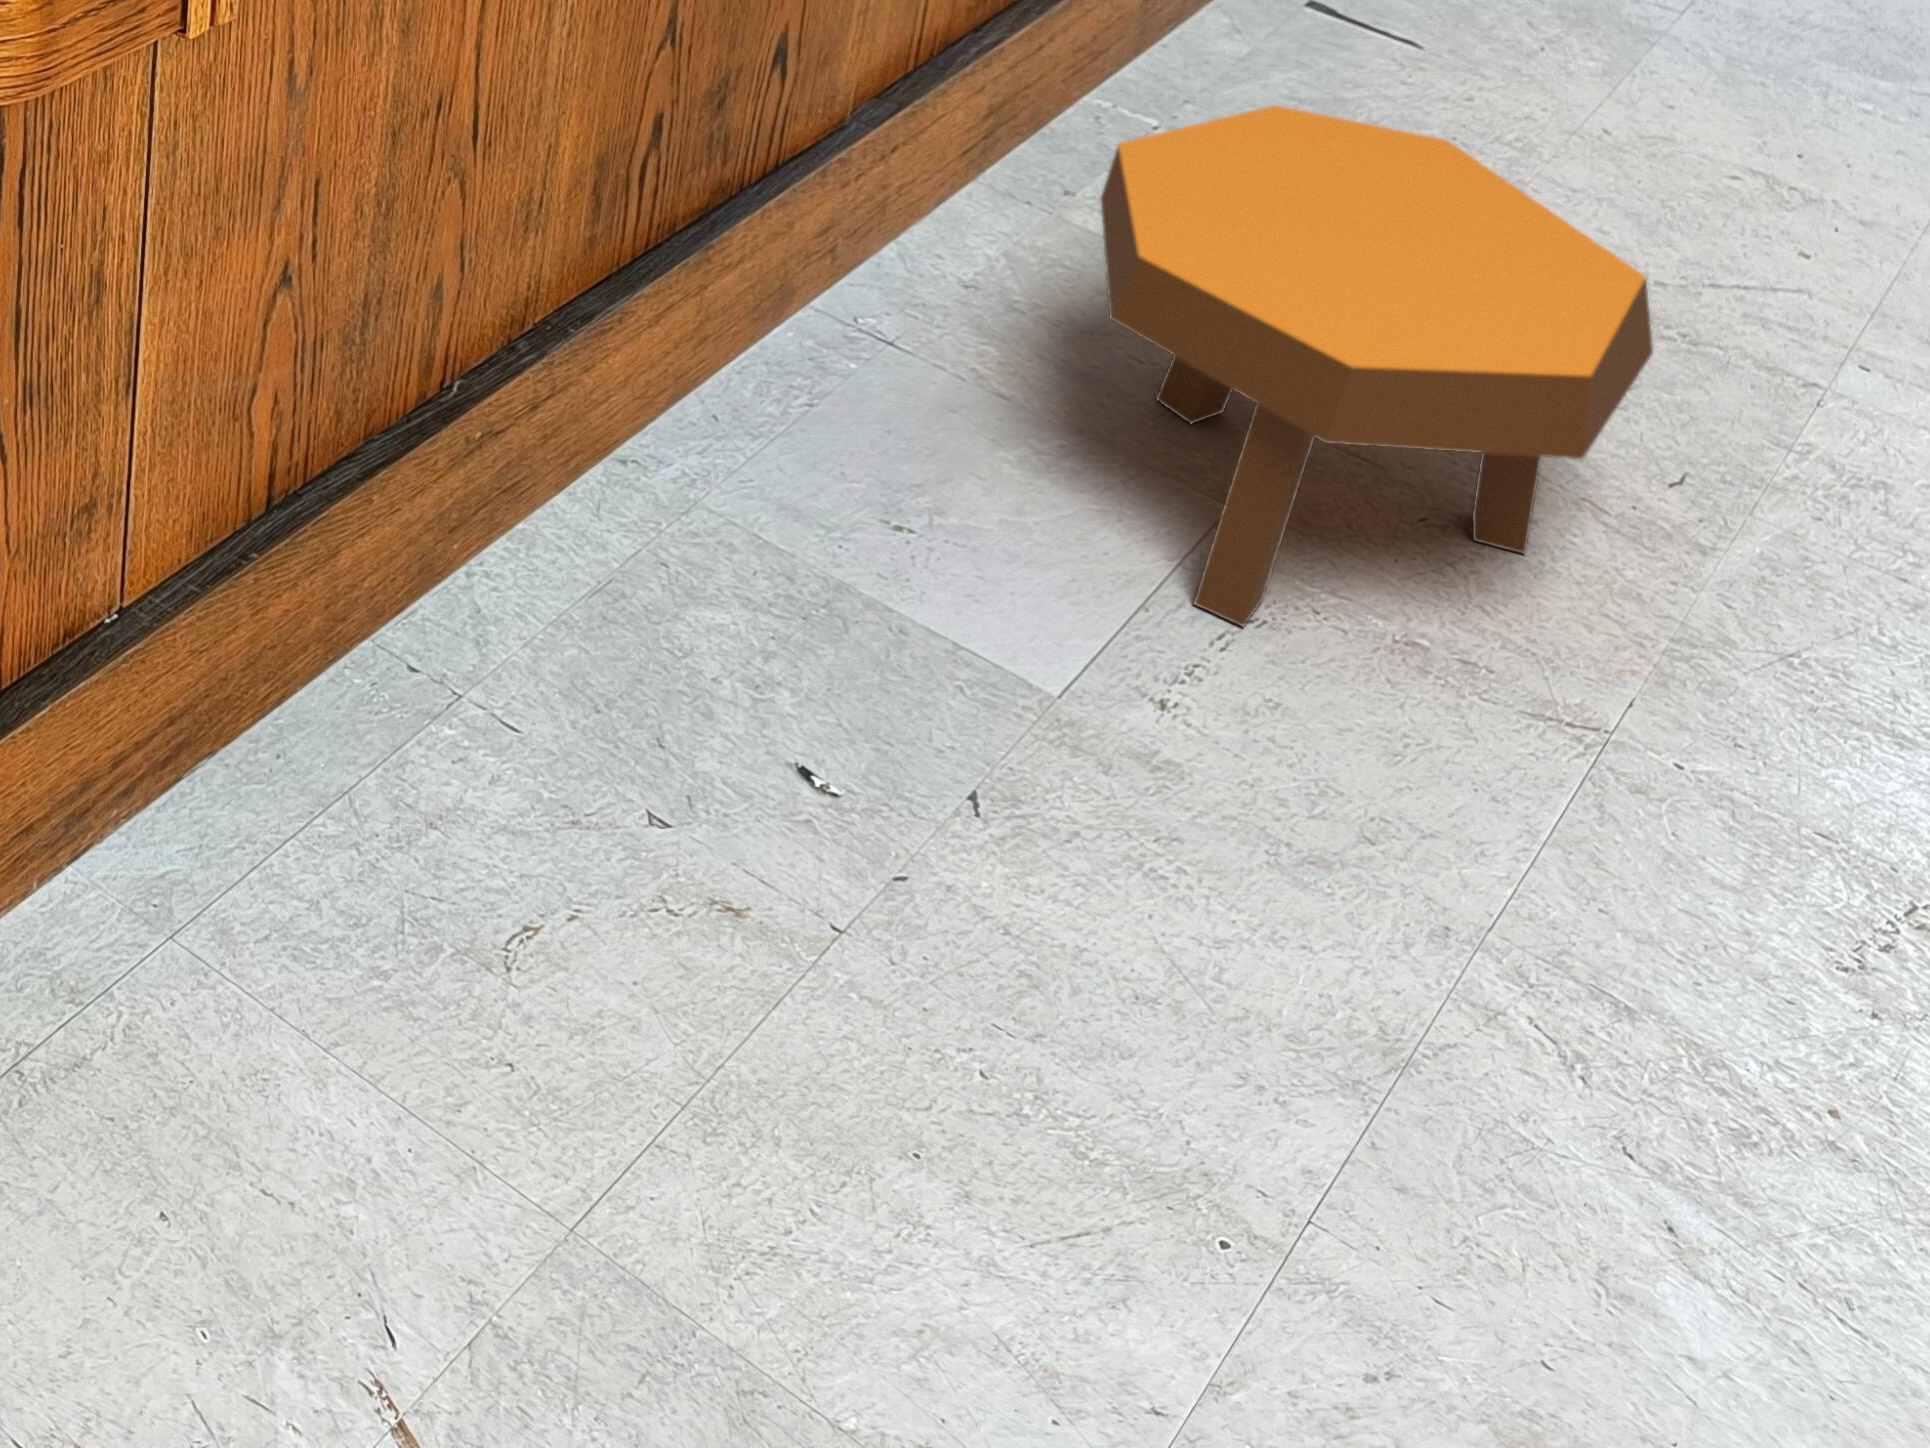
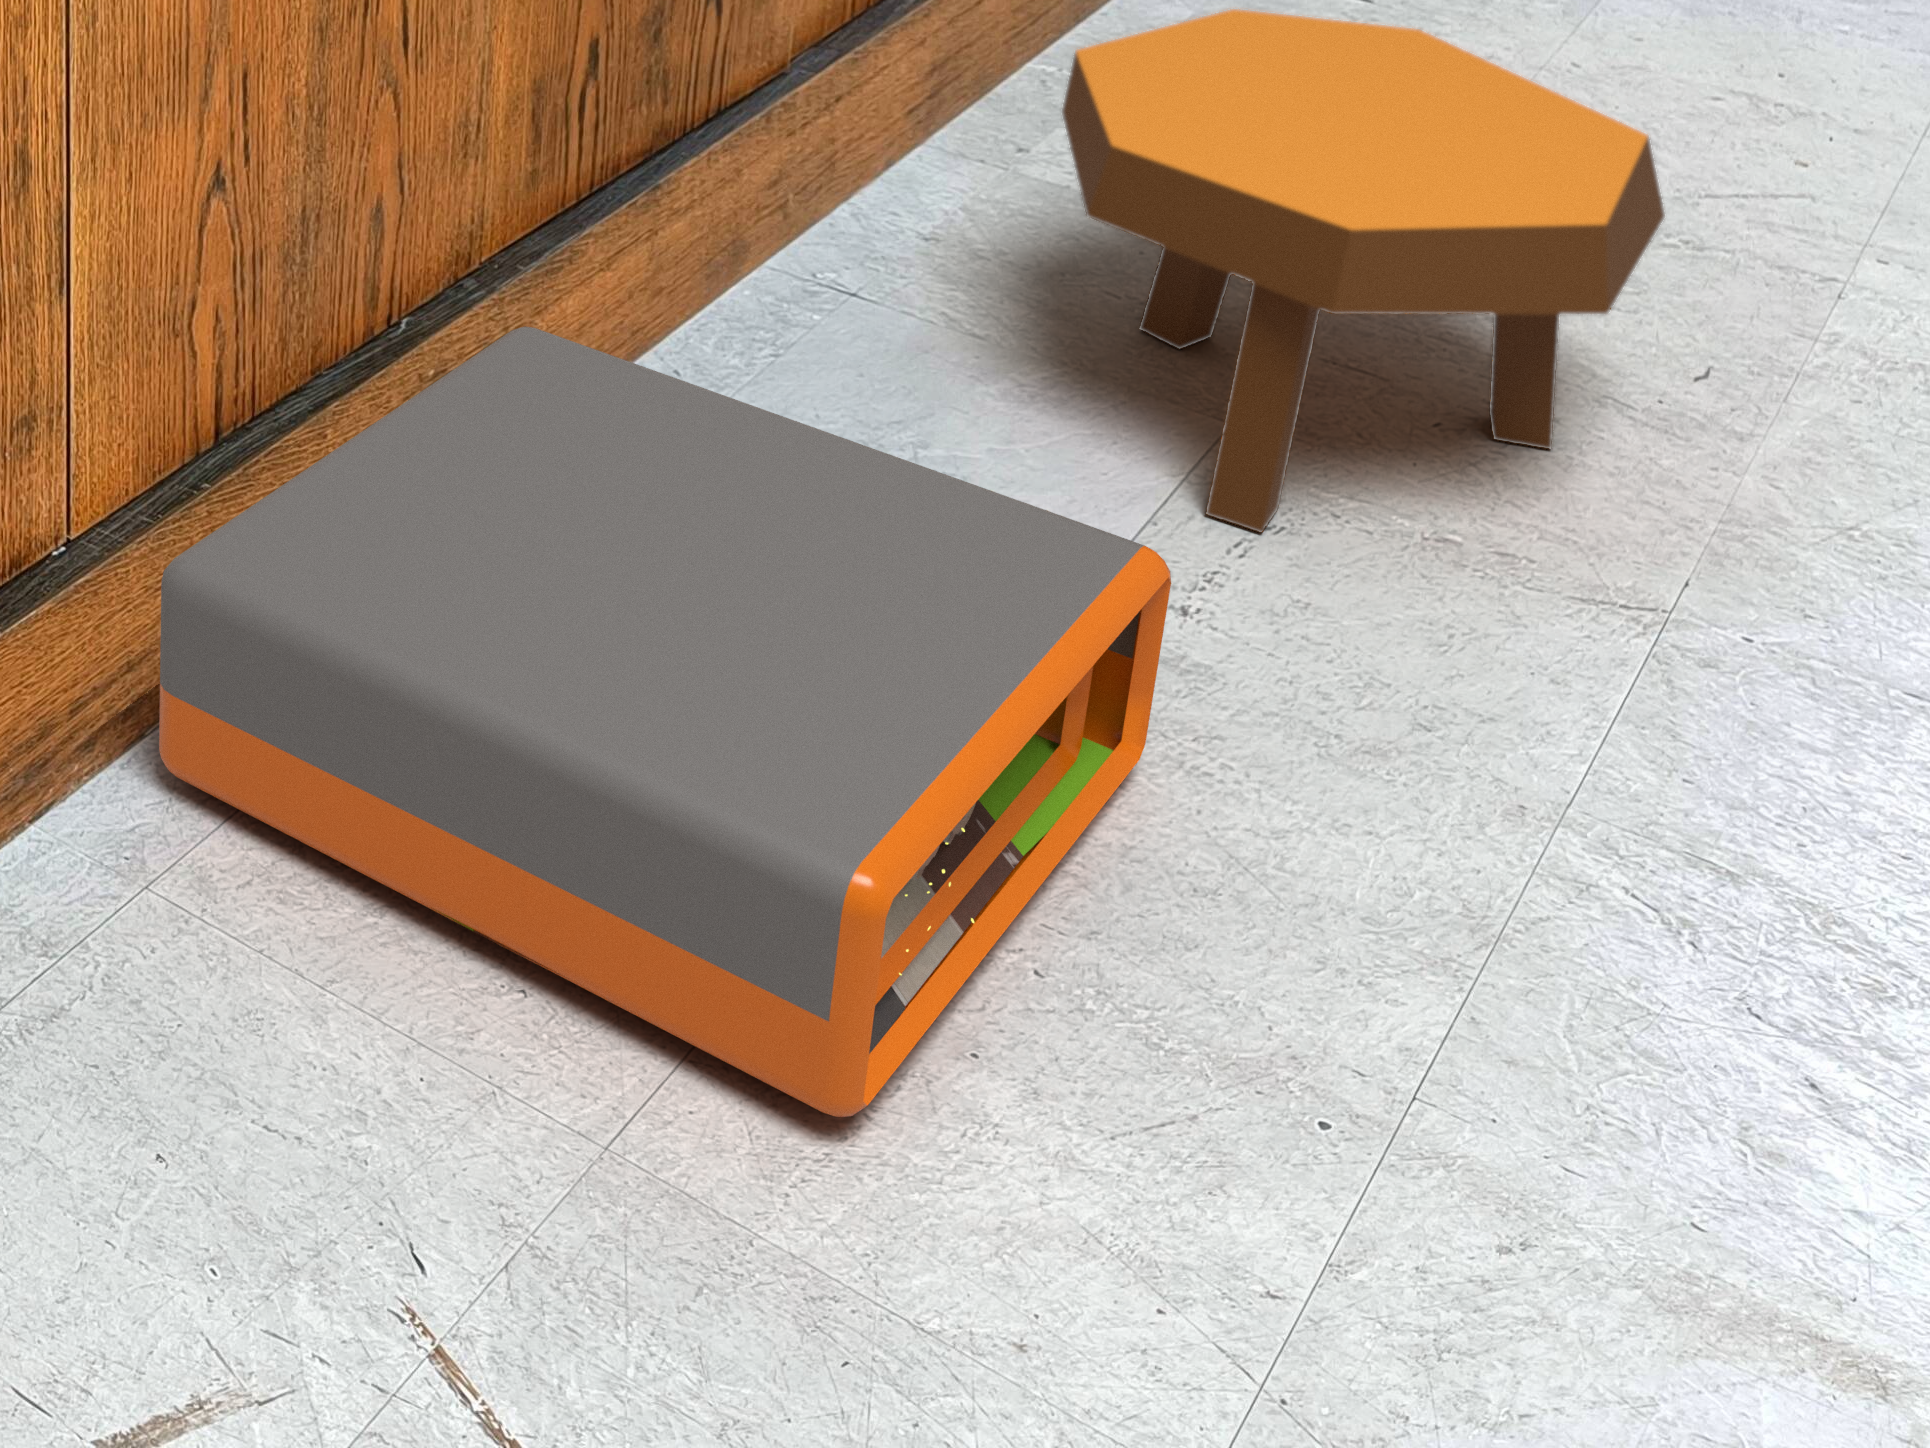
storage box: none [192,398,1142,1214] -> present [159,326,1171,1117]

